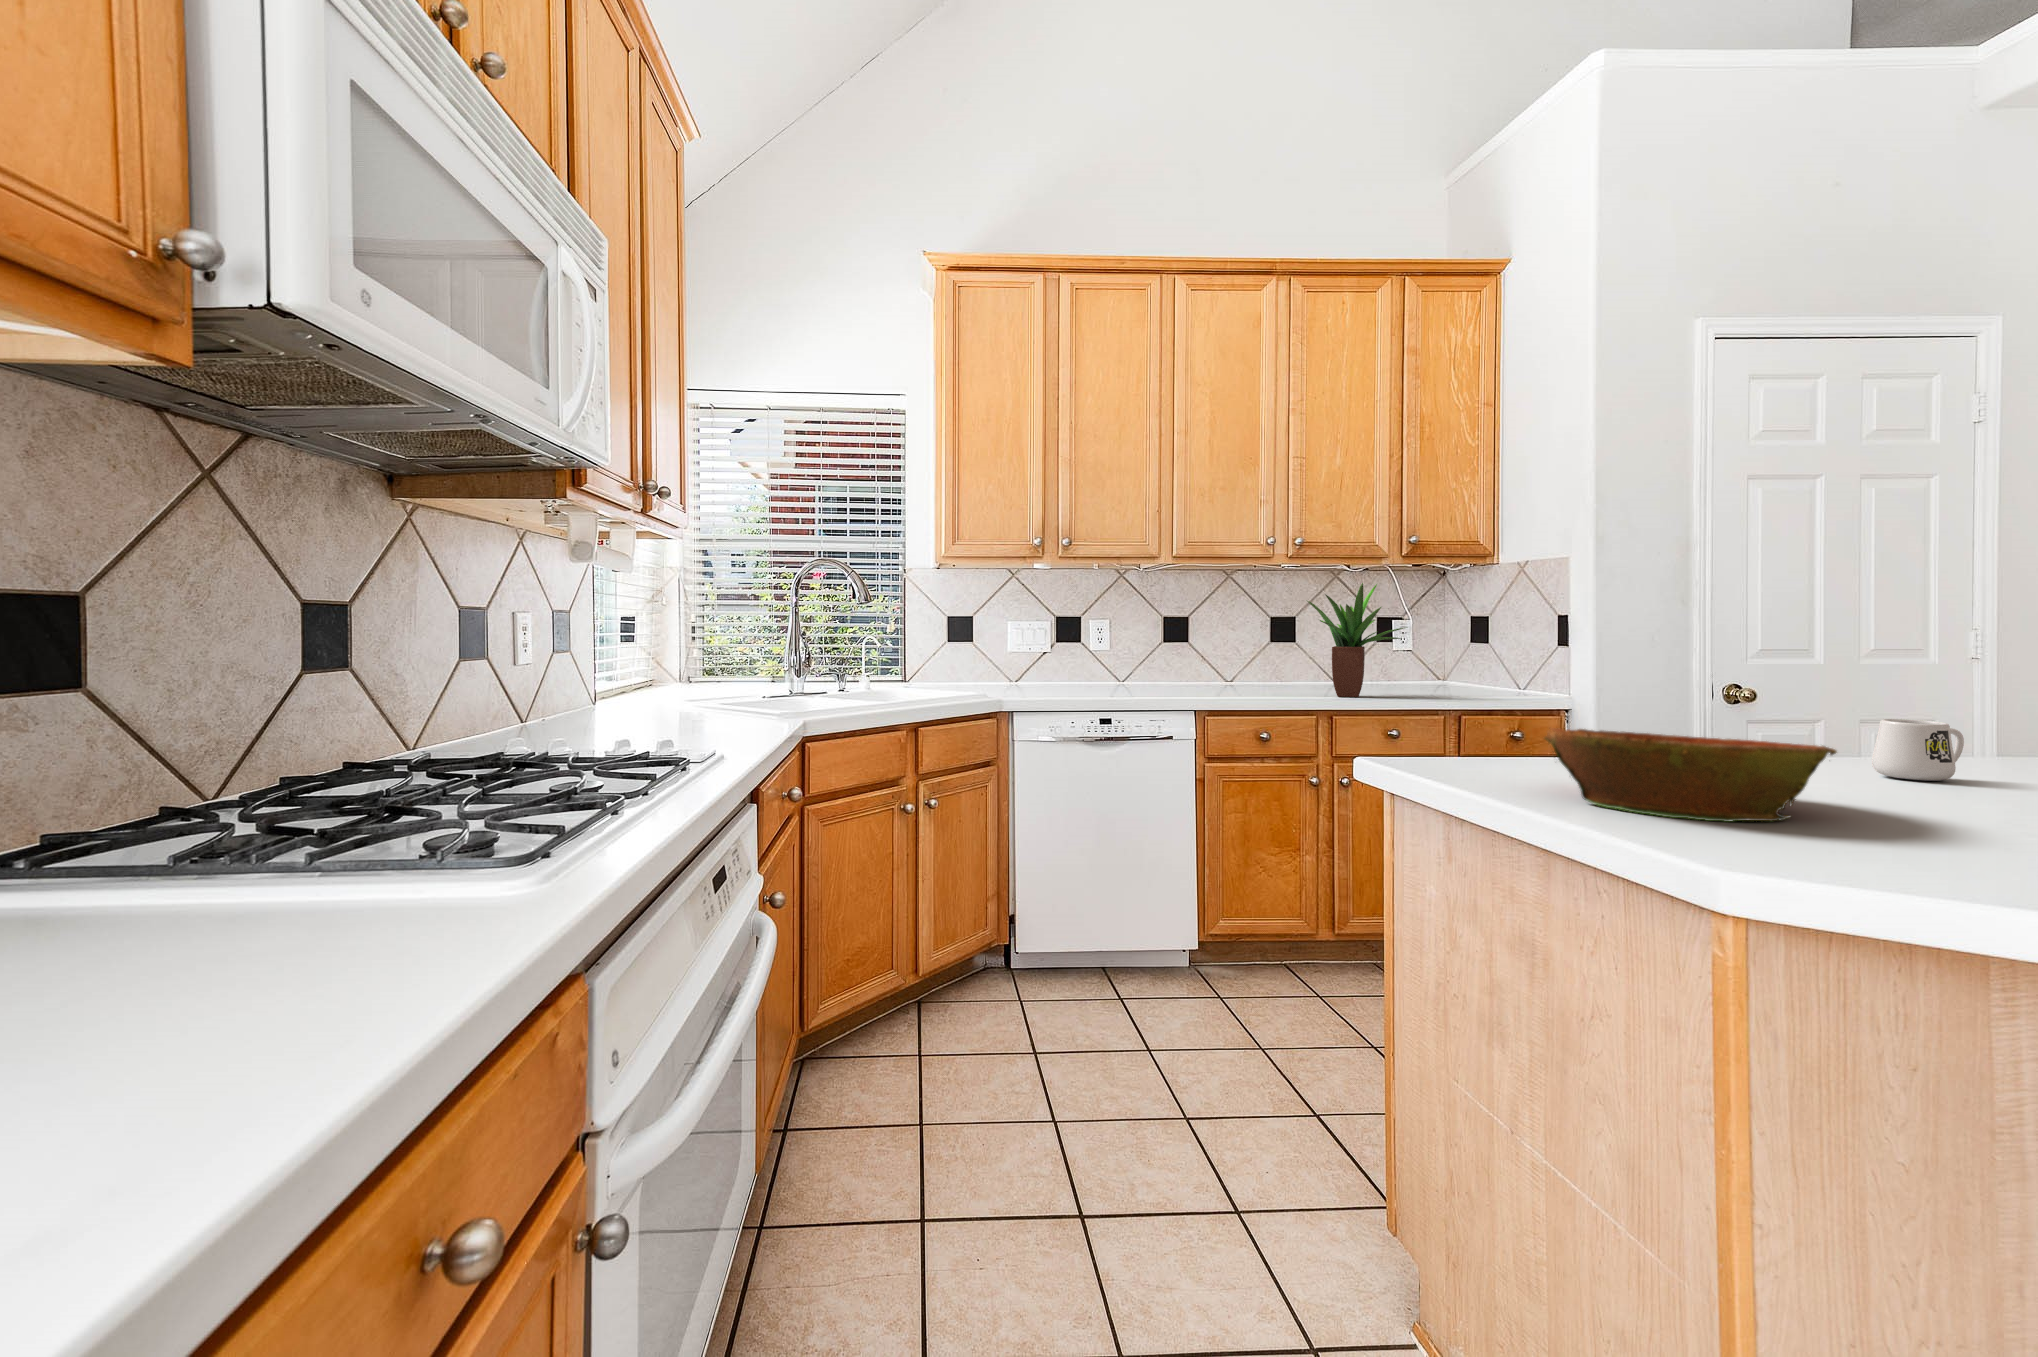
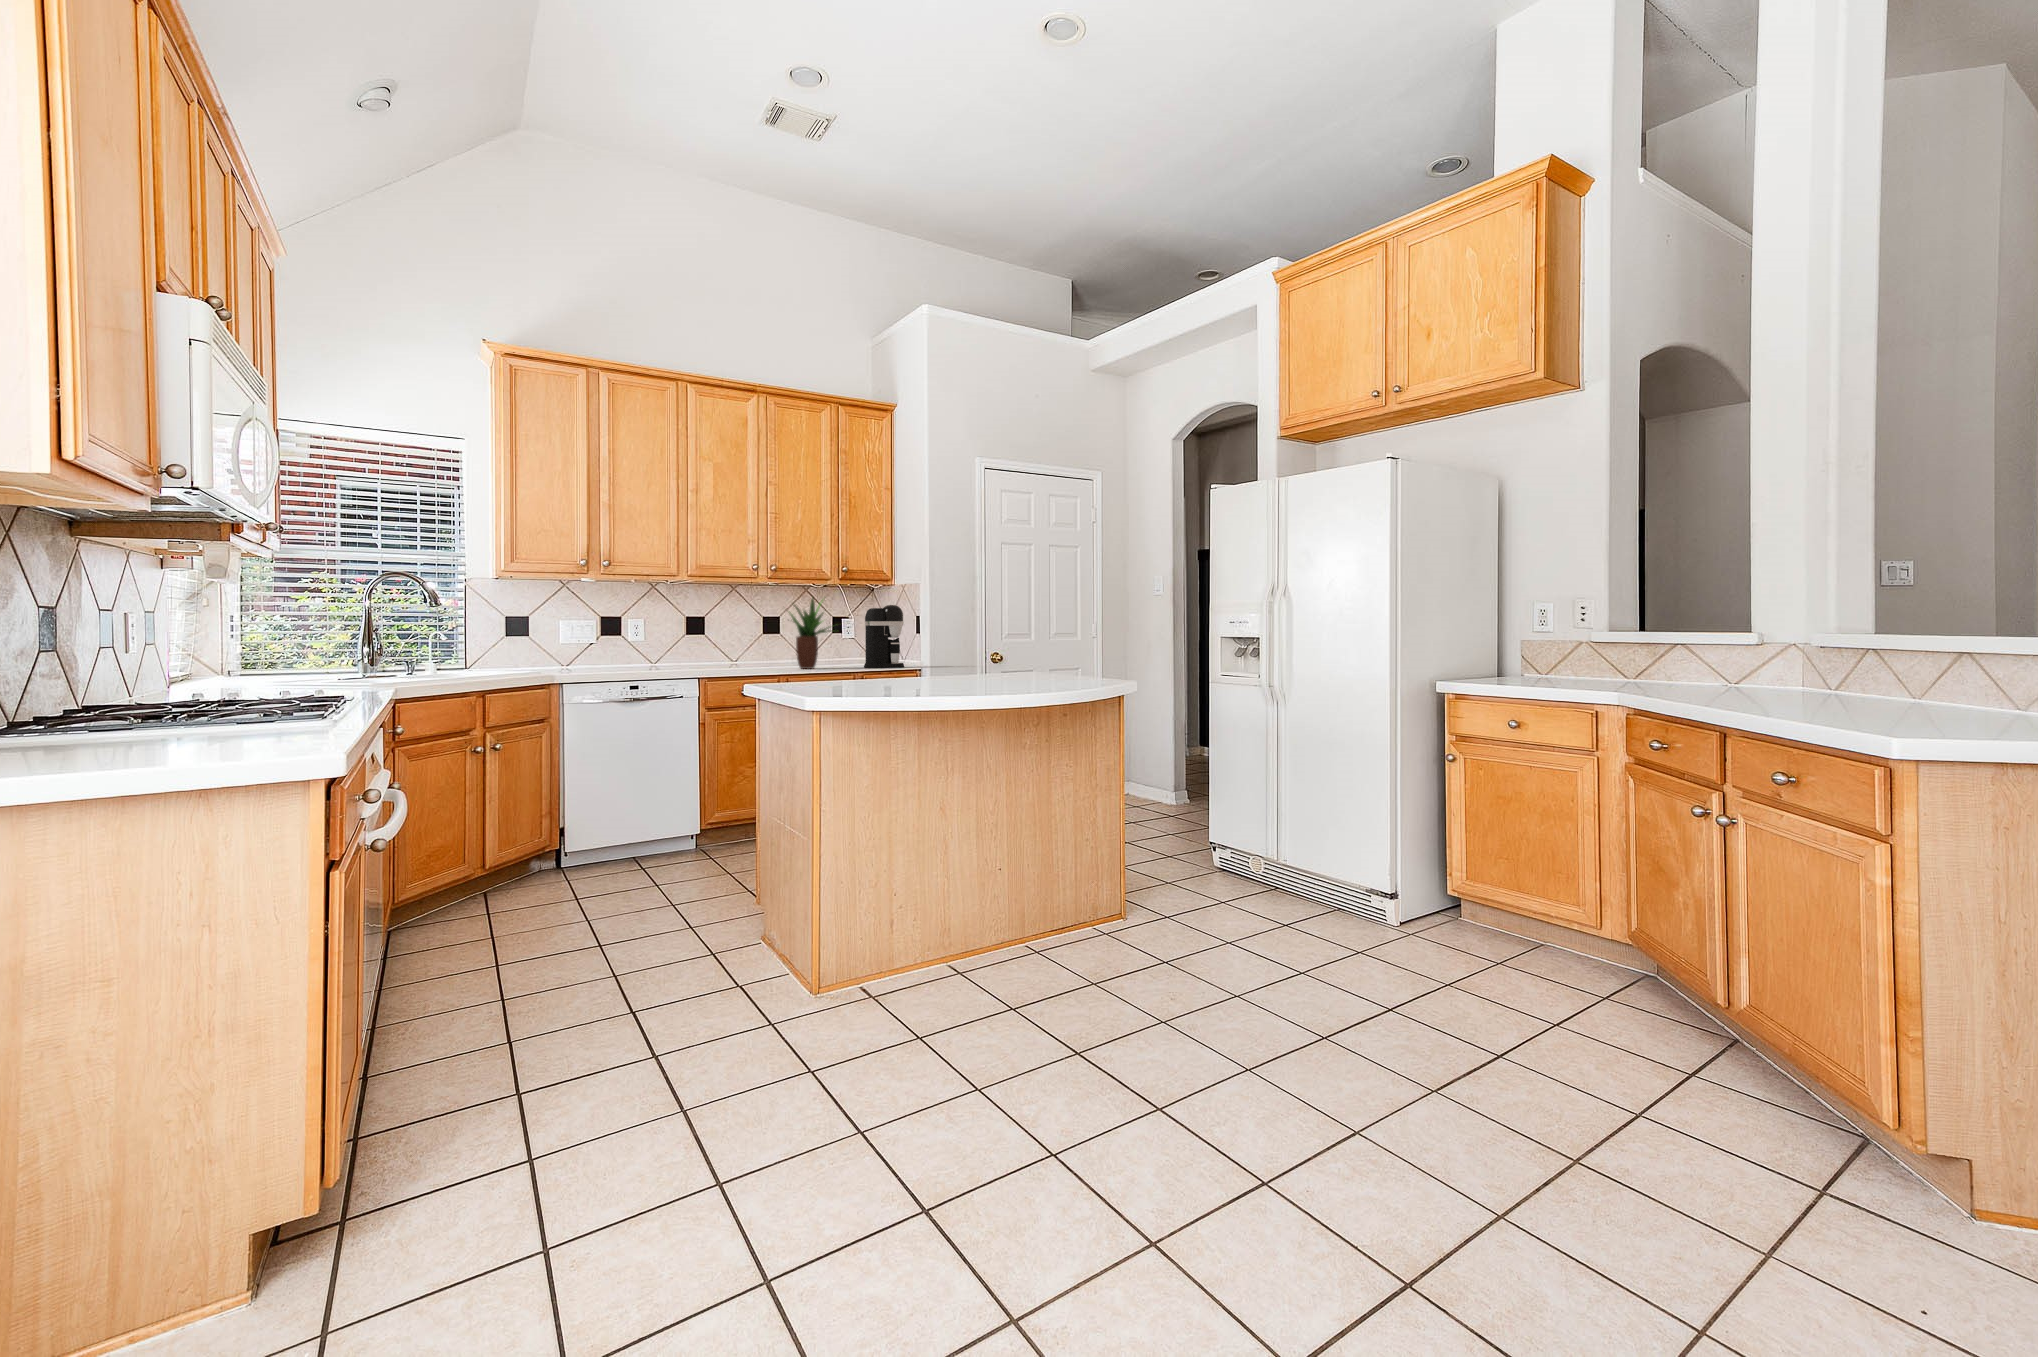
coffee maker: none [1441,596,1514,699] -> present [864,605,904,668]
mug: present [1872,719,1964,781] -> none [961,660,992,684]
bowl: present [1544,728,1837,822] -> none [808,662,904,695]

